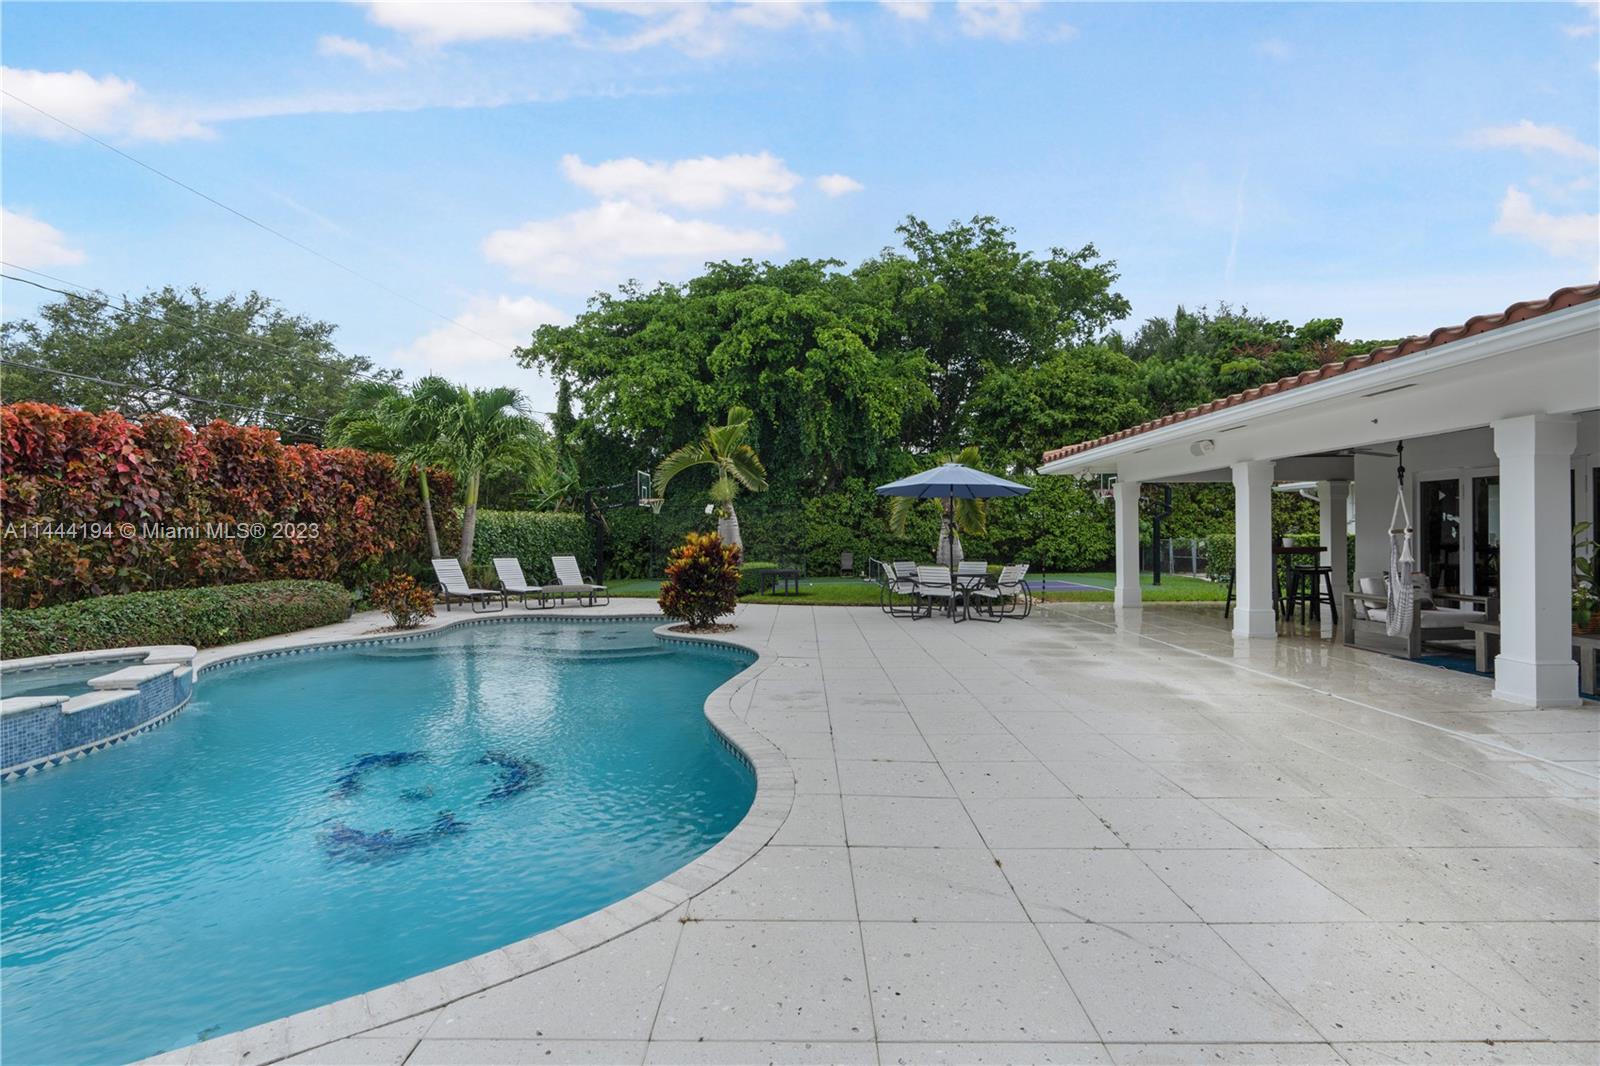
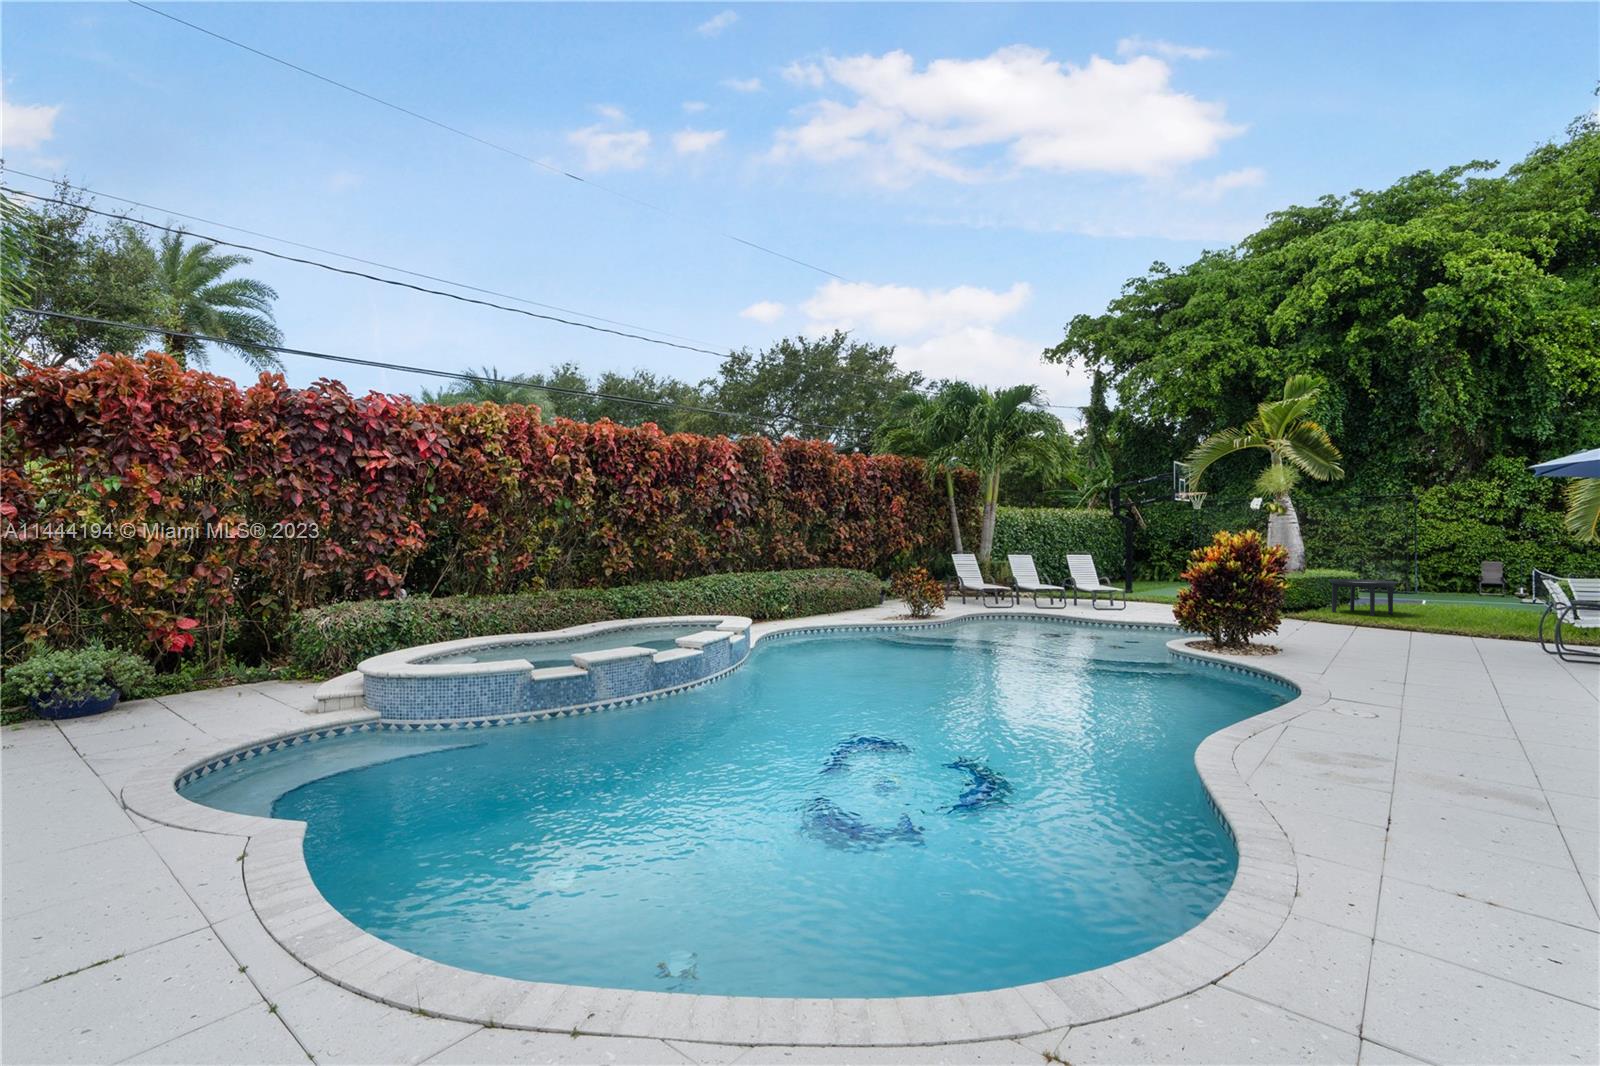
bench: present [542,584,593,609] -> none [1052,584,1107,609]

